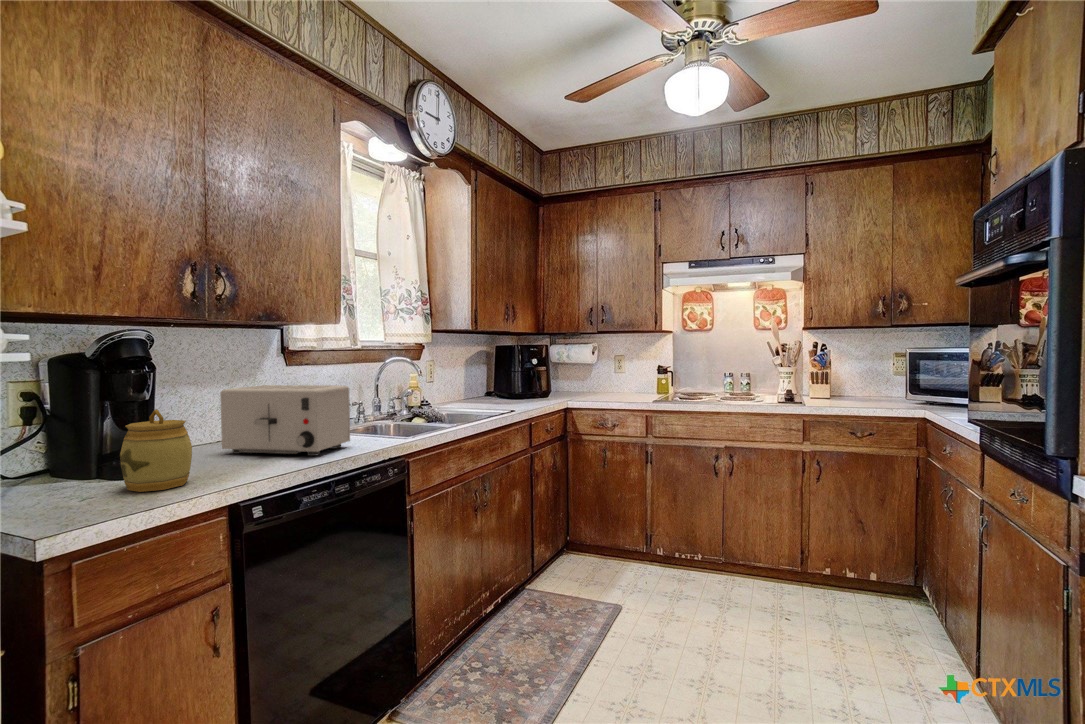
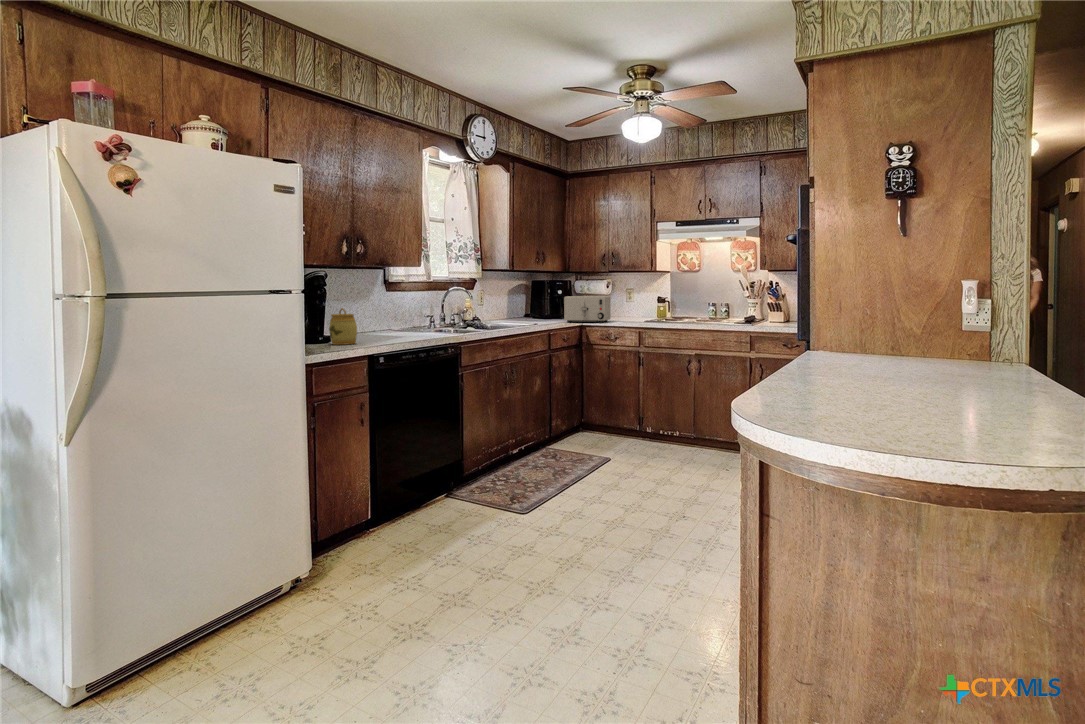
toaster: present [220,385,350,456] -> present [564,296,611,323]

